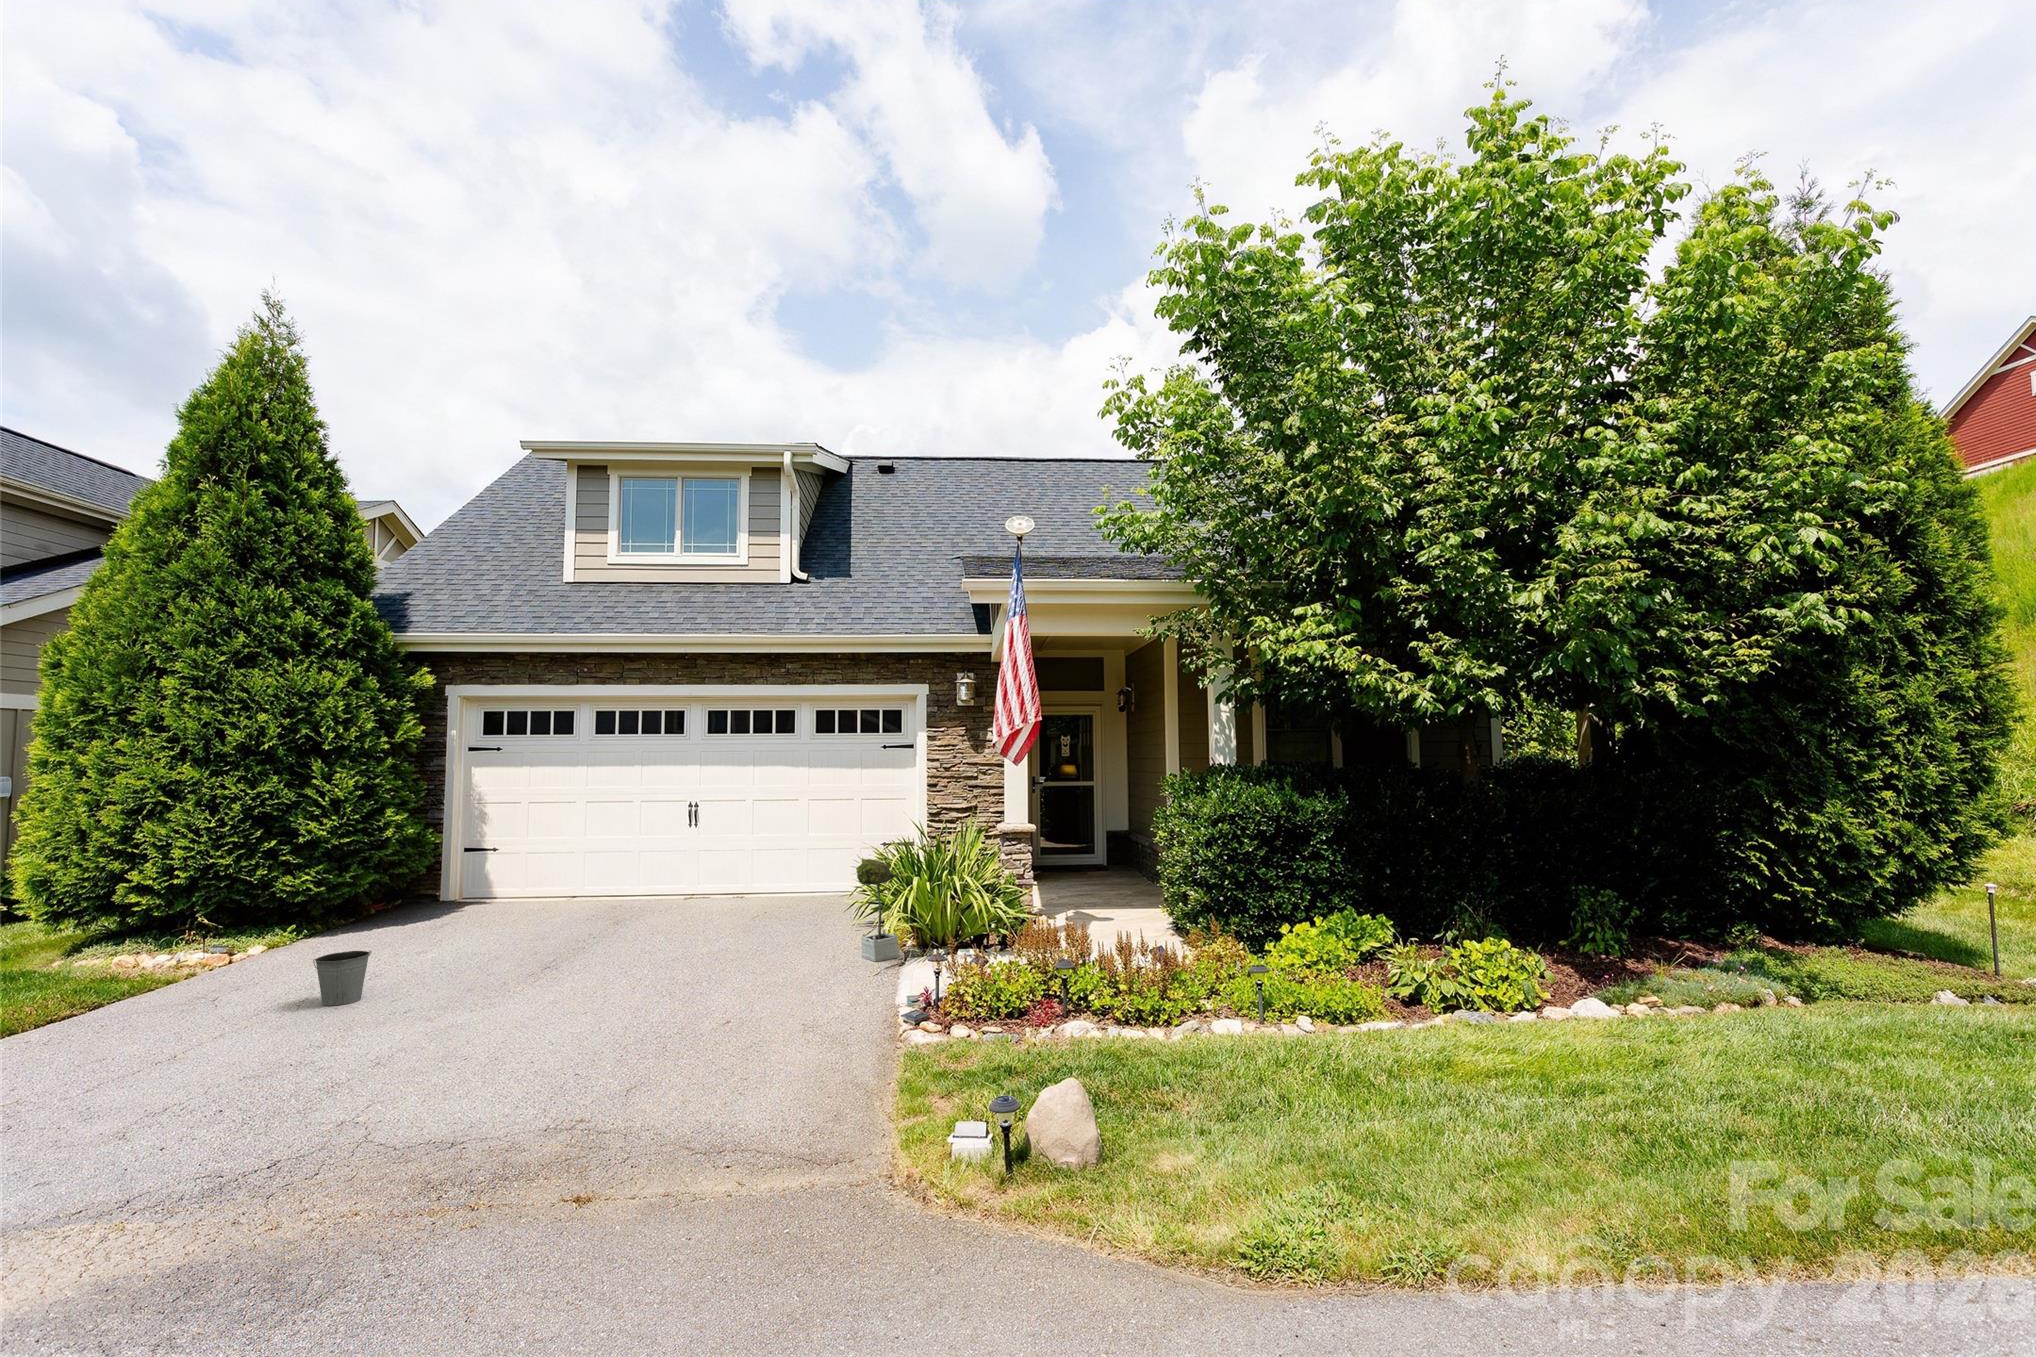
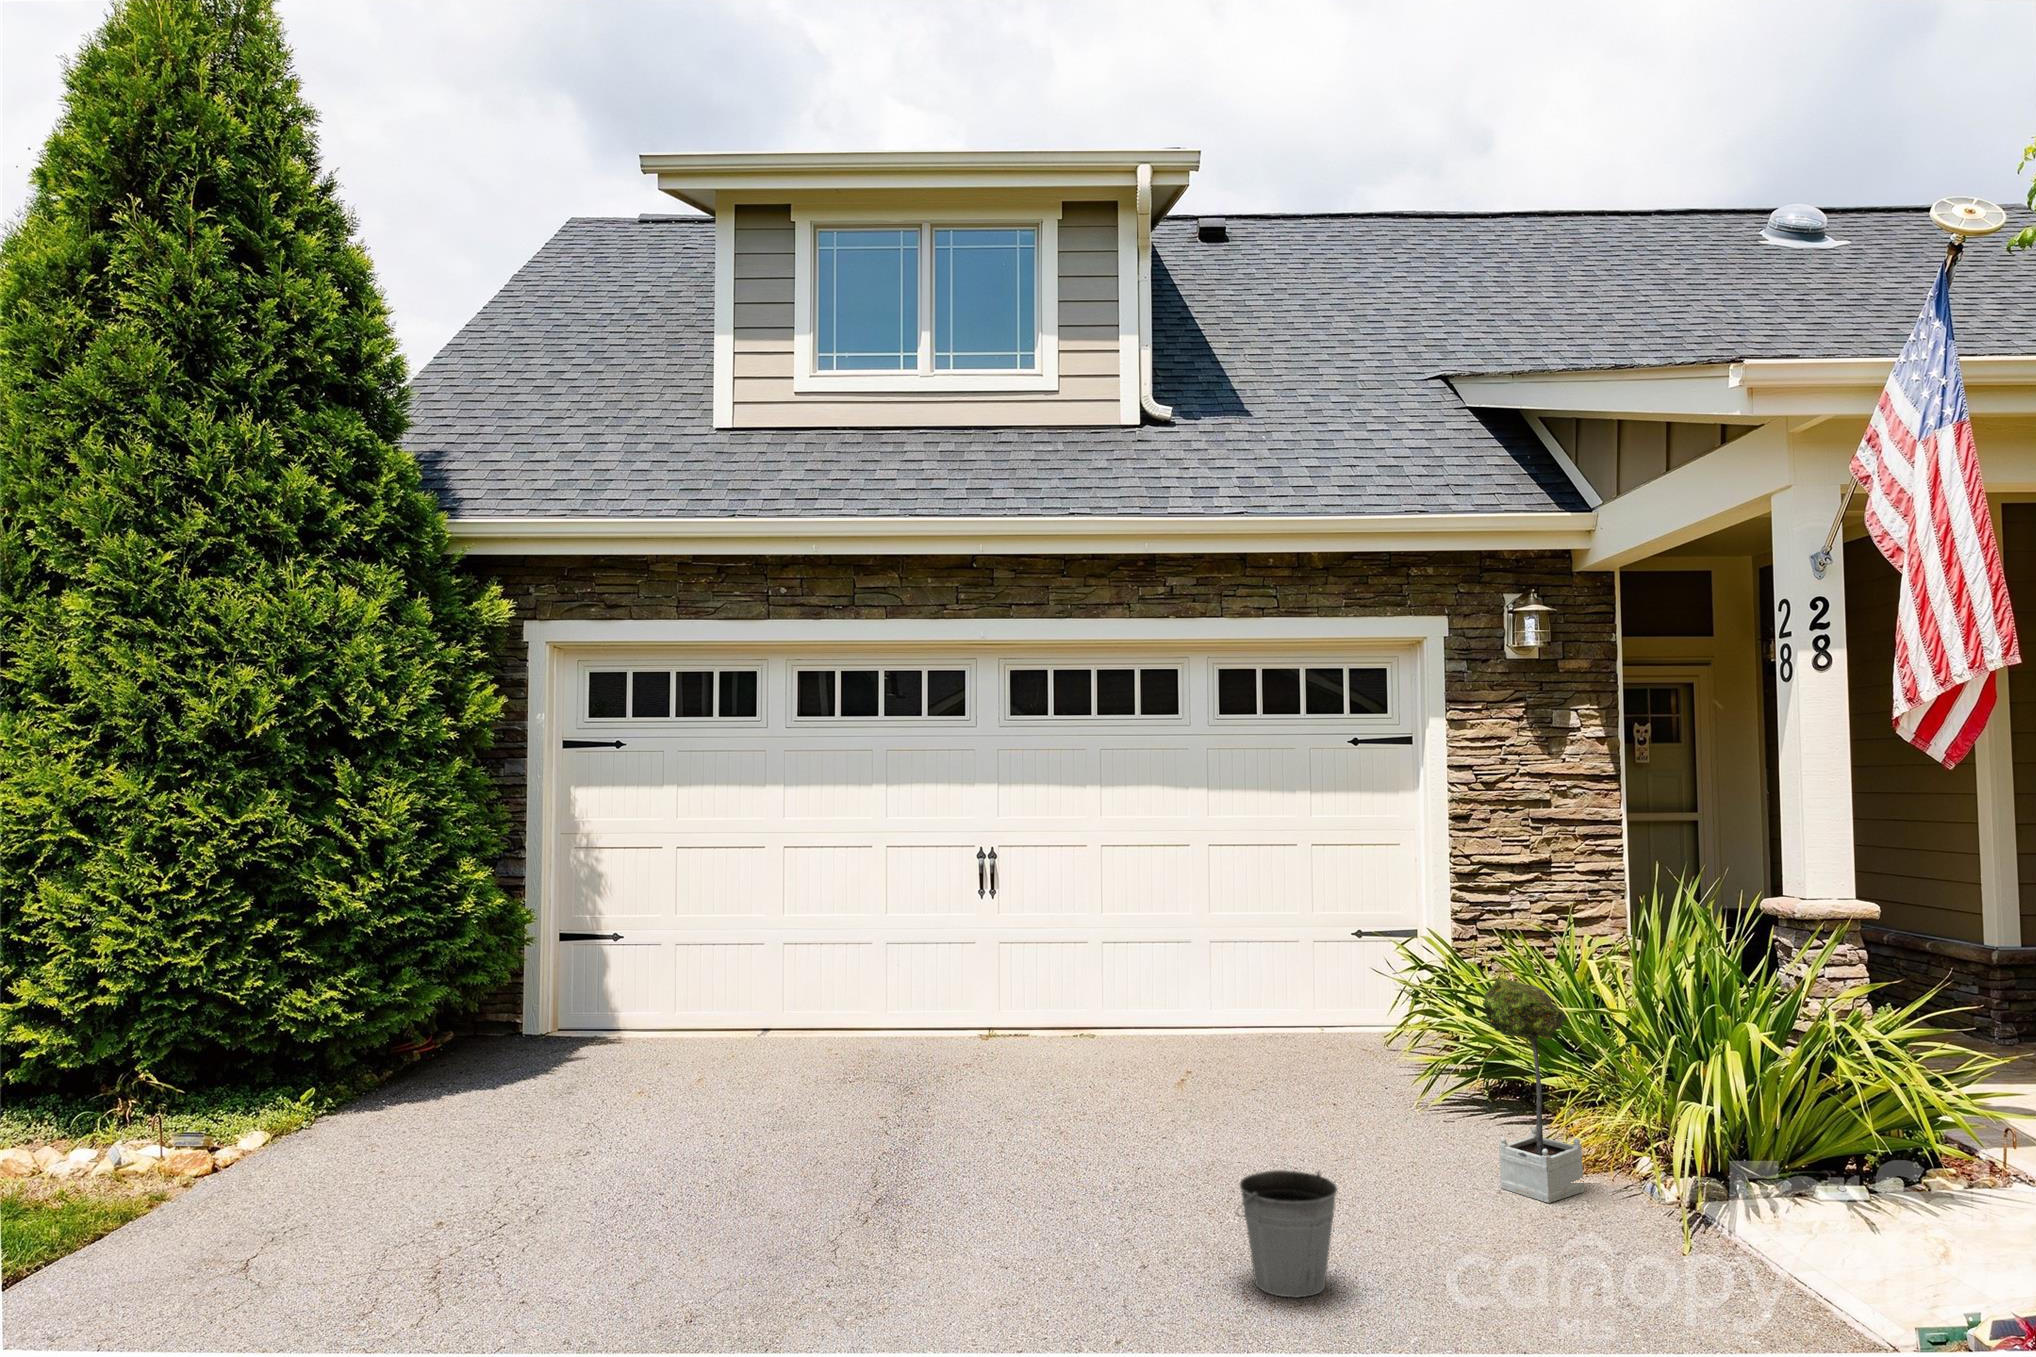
bucket: present [313,951,371,1006] -> present [1236,1170,1337,1298]

